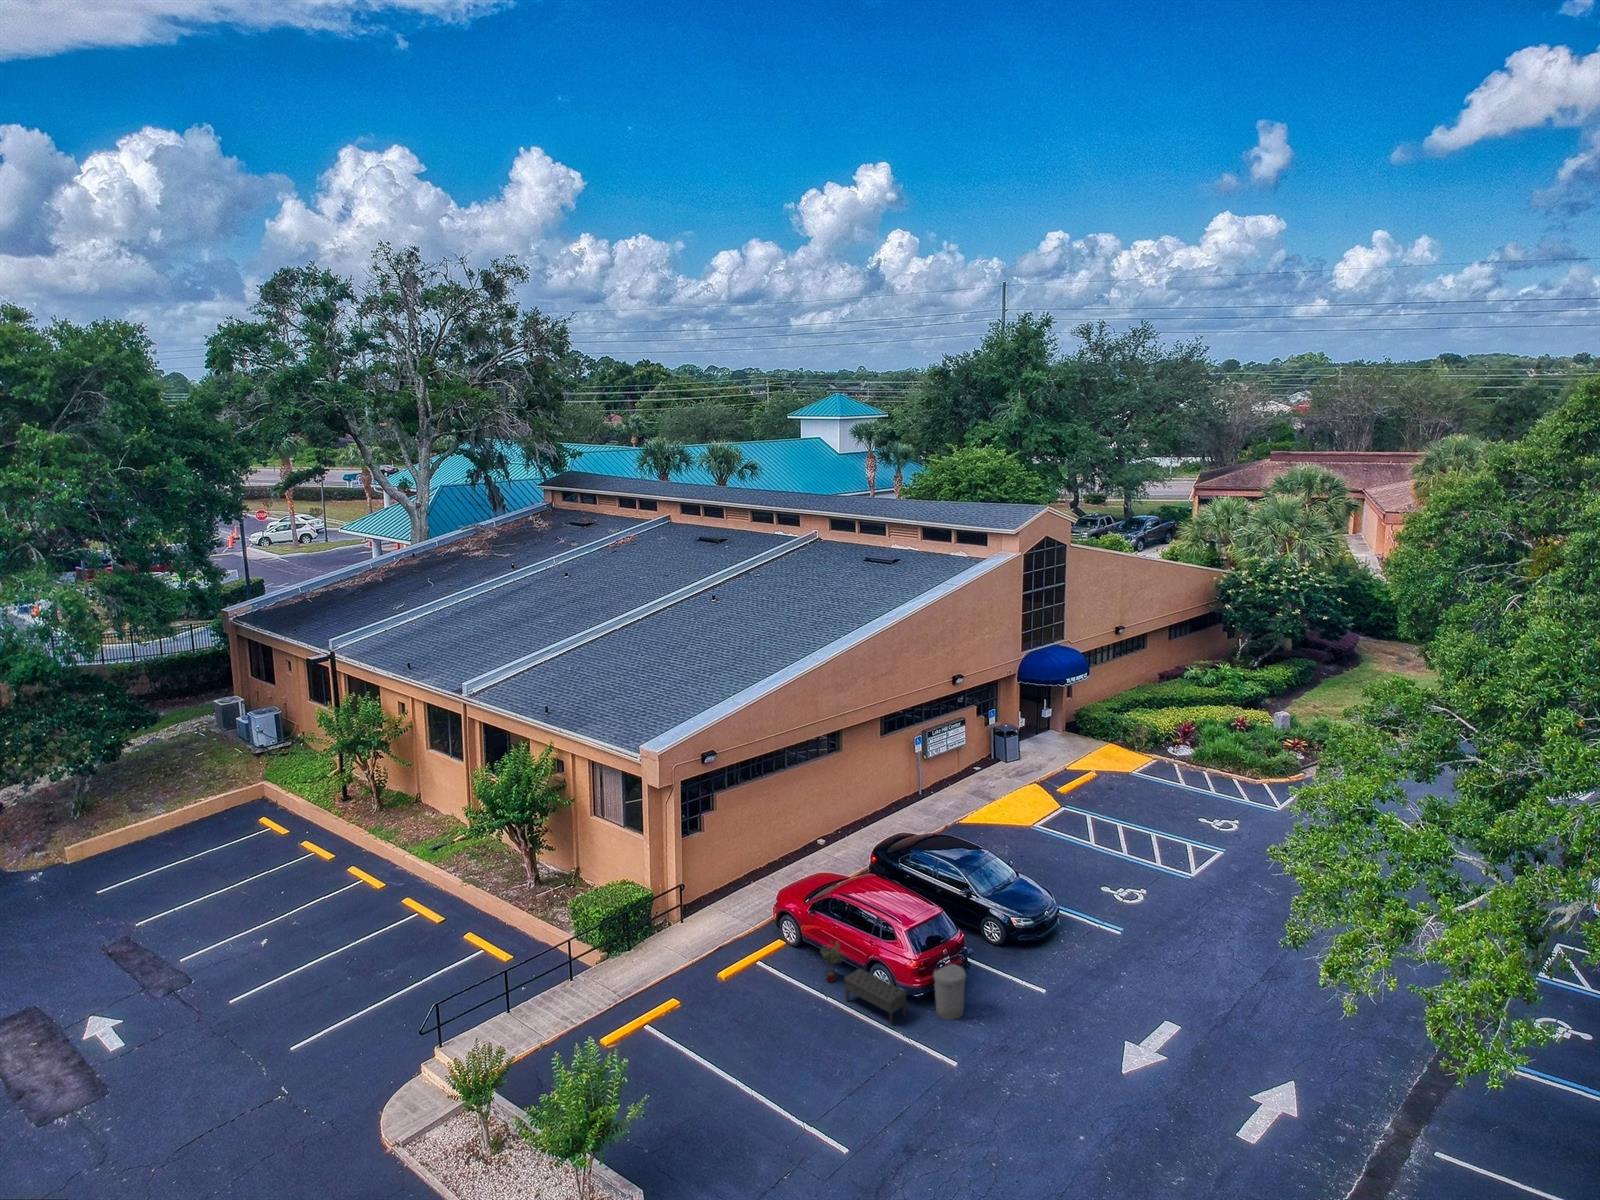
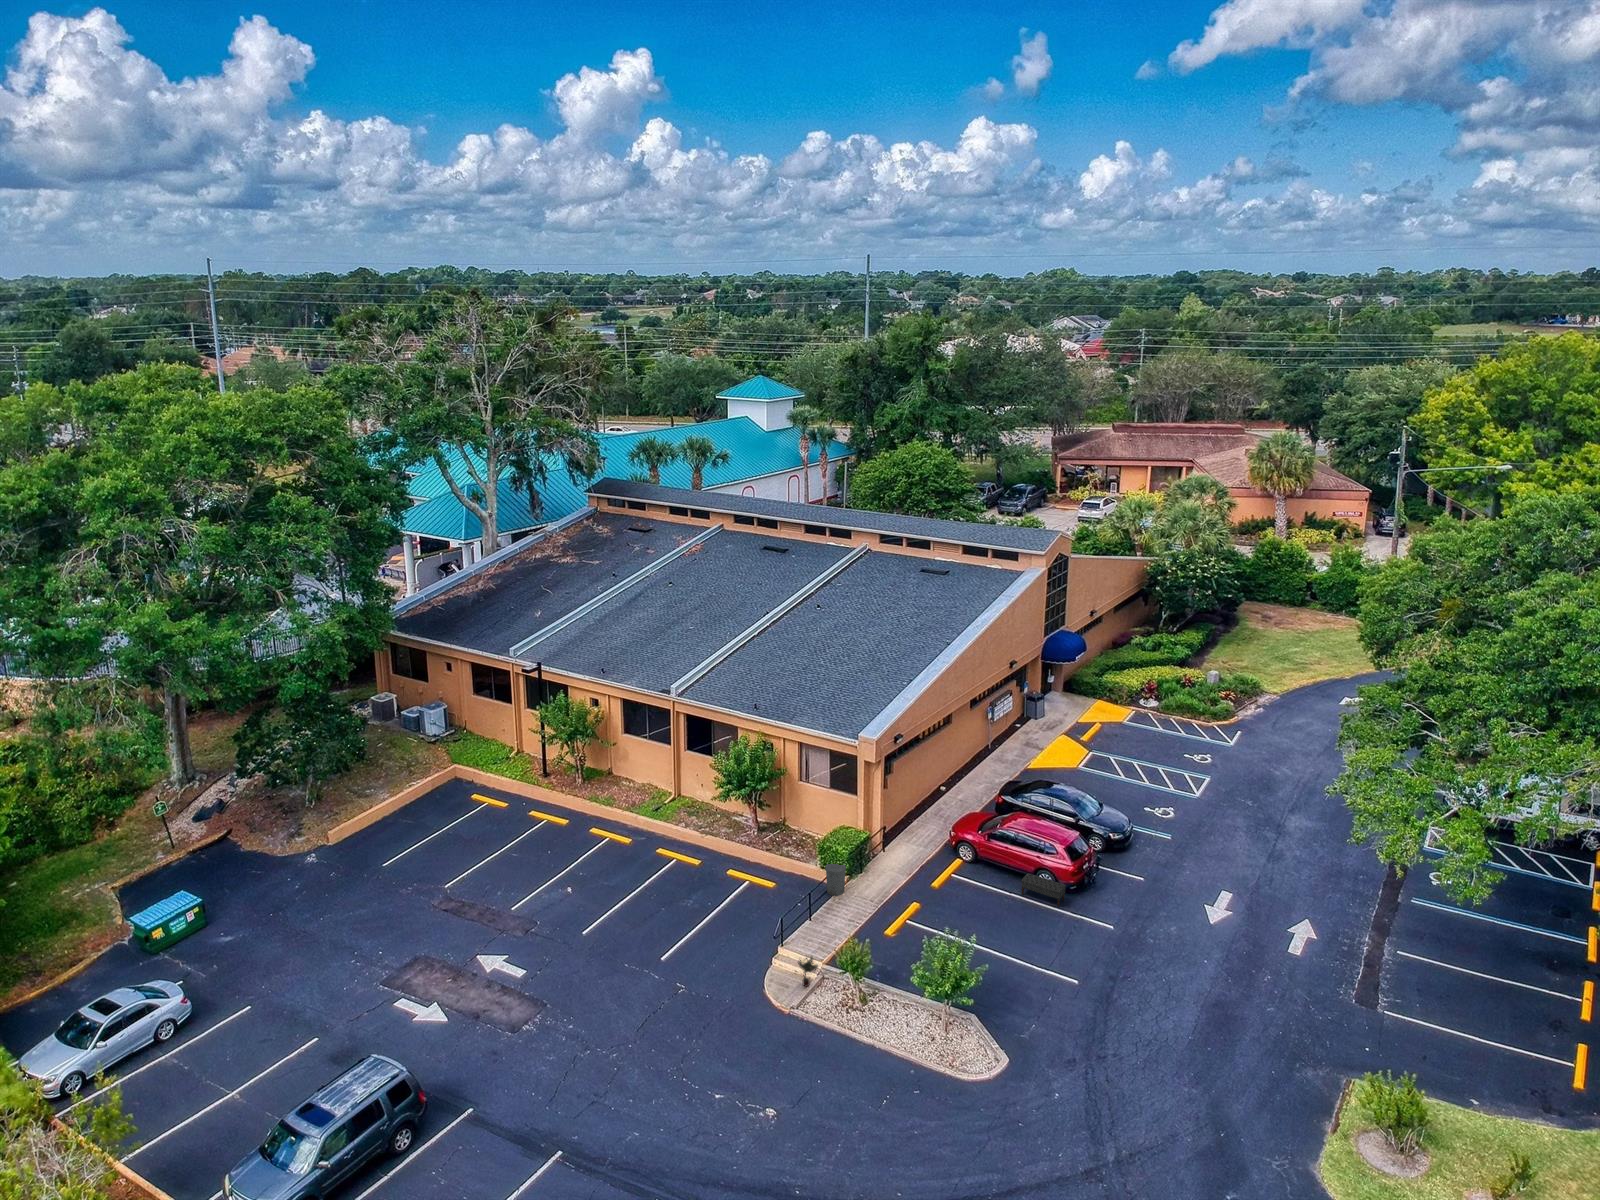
potted tree: present [821,941,844,982] -> present [798,957,818,987]
trash can: present [933,964,966,1020] -> present [825,864,846,896]

